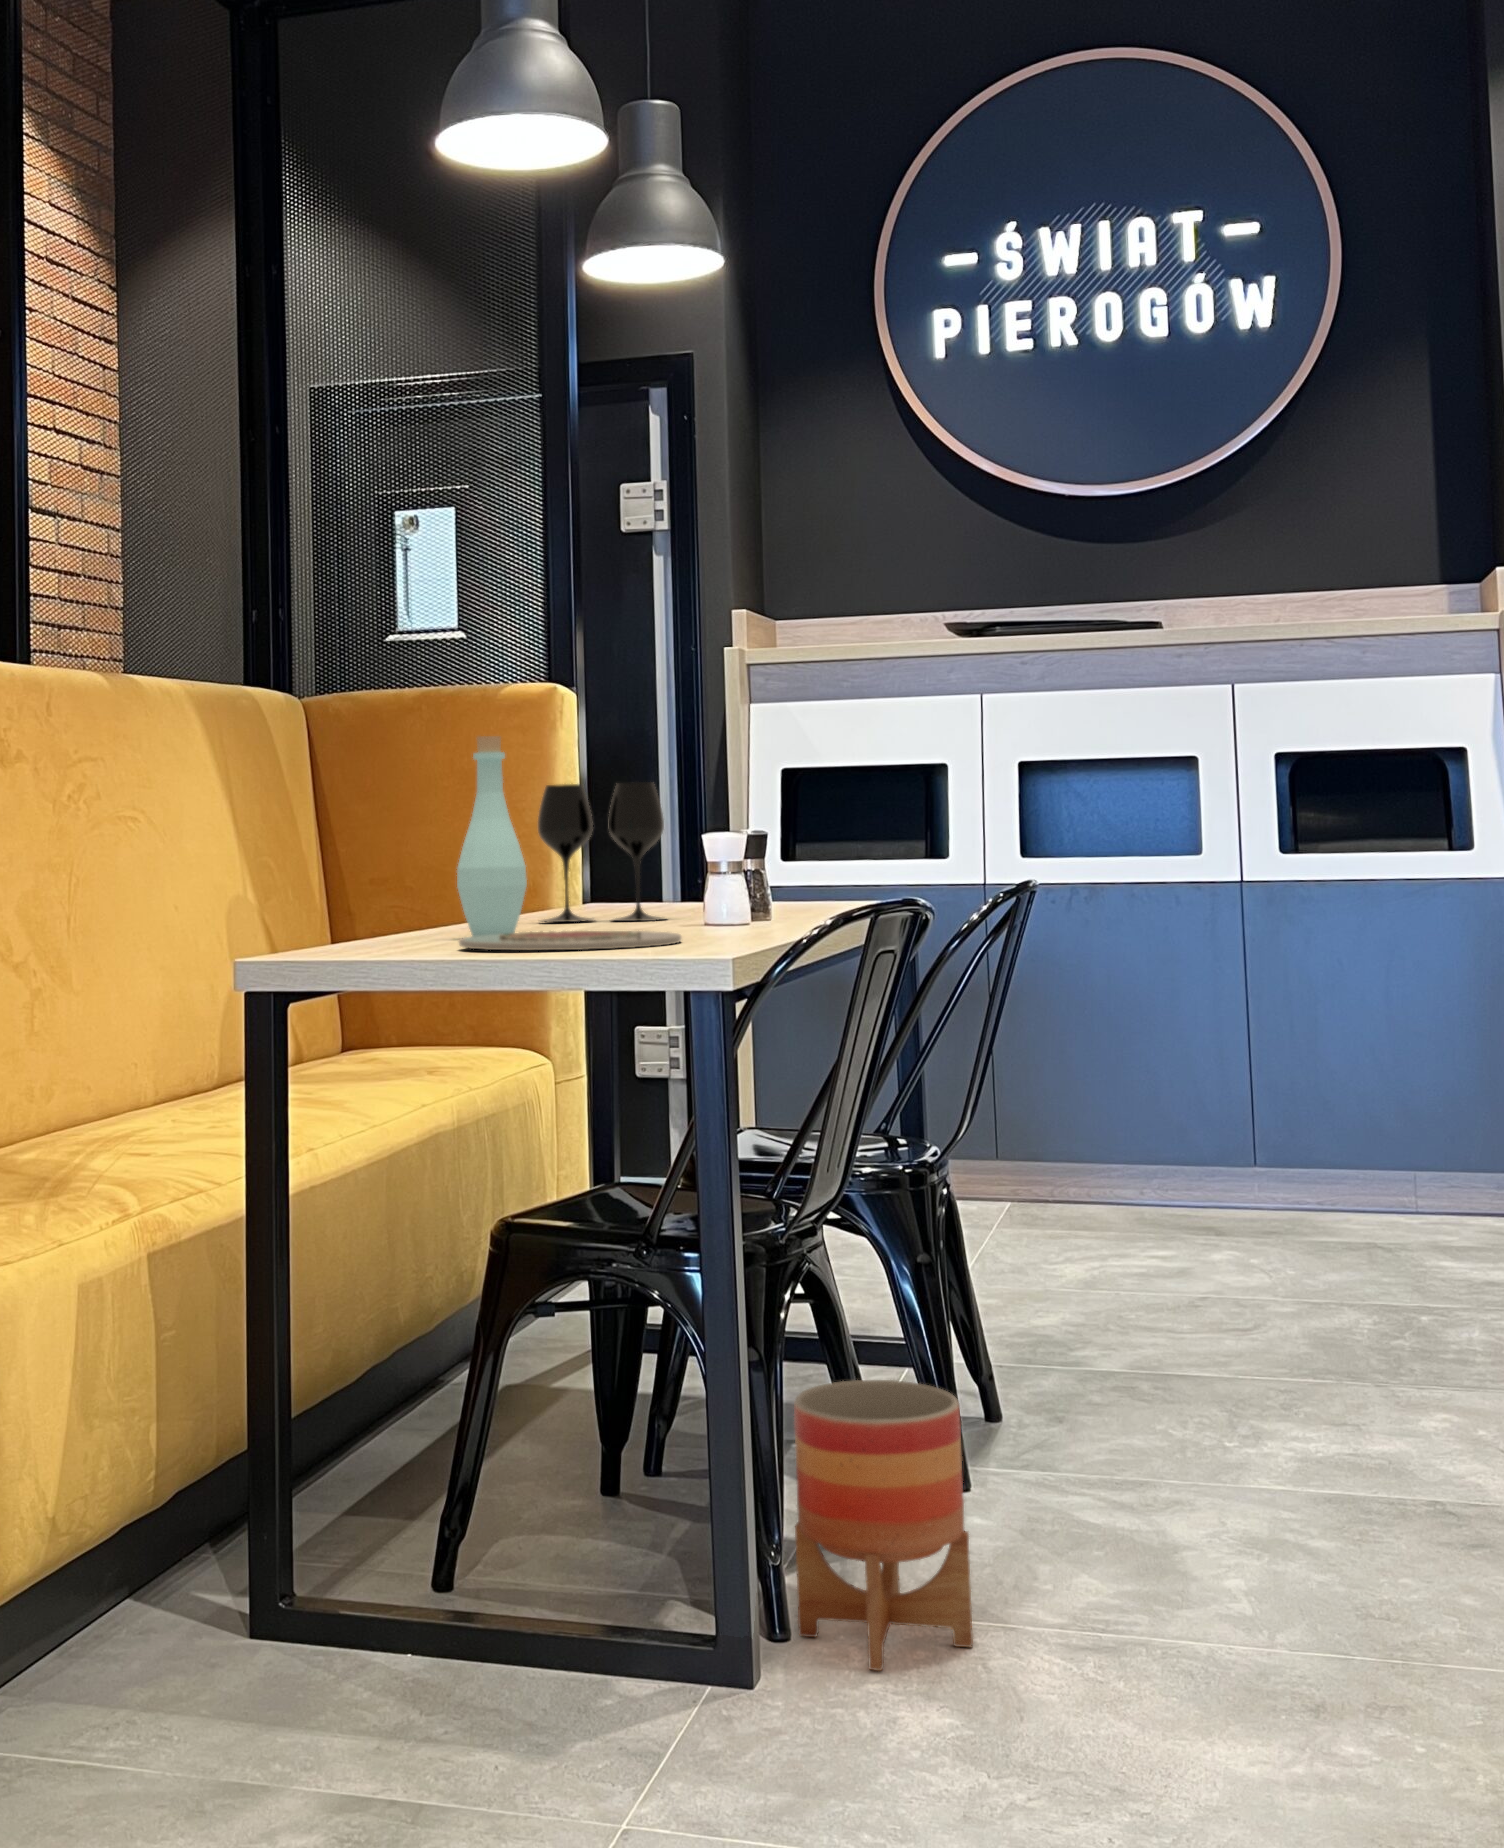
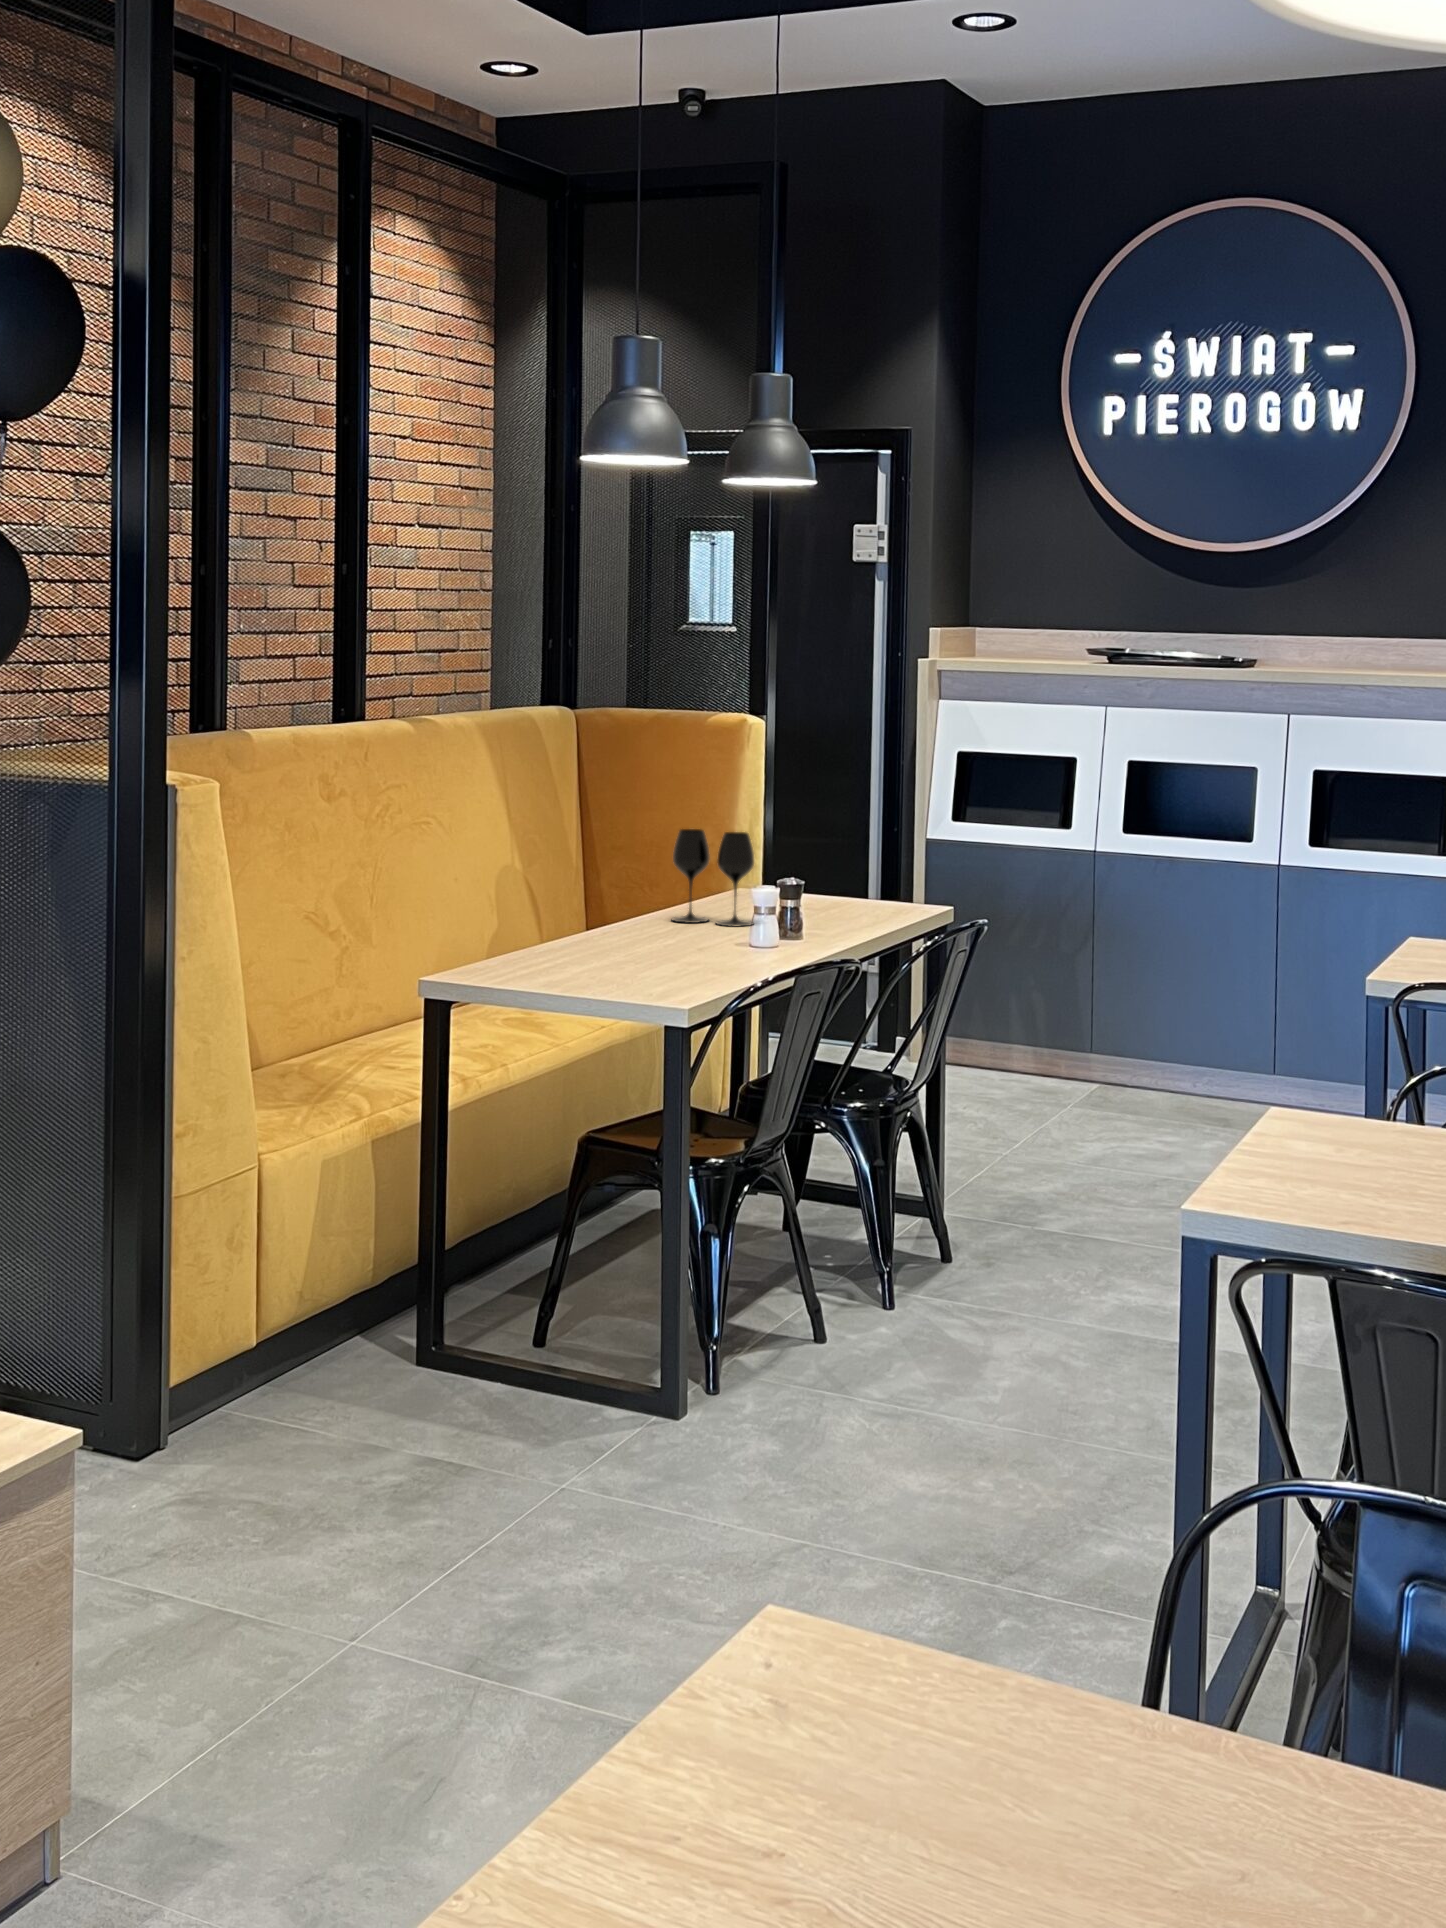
bottle: present [457,736,527,936] -> none [582,825,628,954]
plate: present [459,931,681,950] -> none [553,962,690,990]
planter: present [794,1380,973,1671] -> none [723,1248,821,1415]

